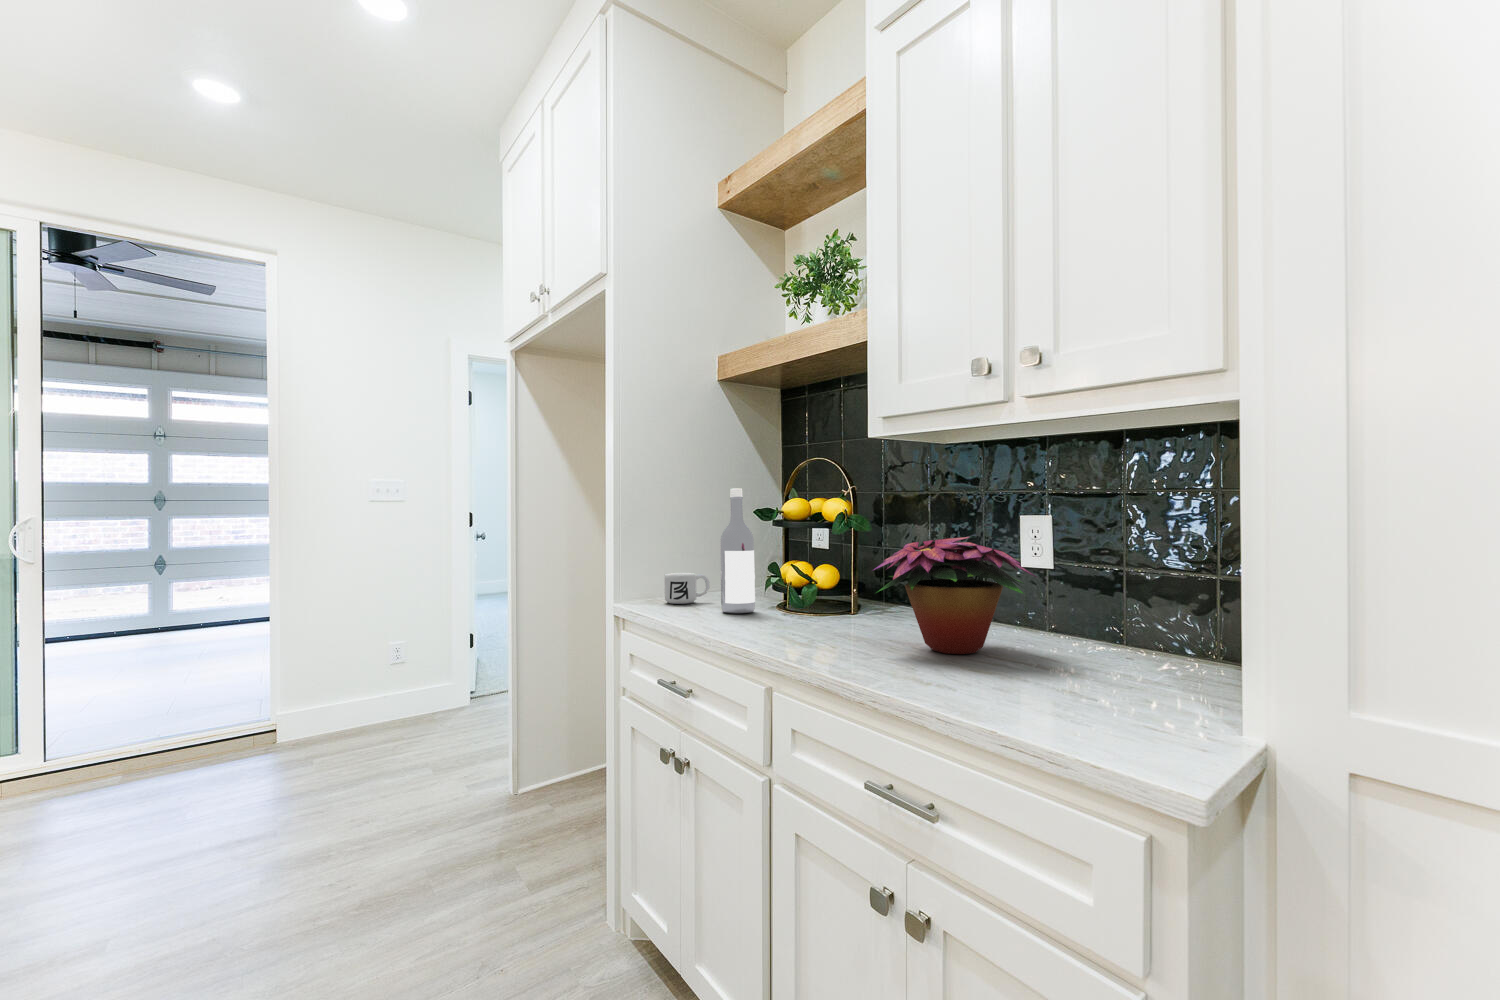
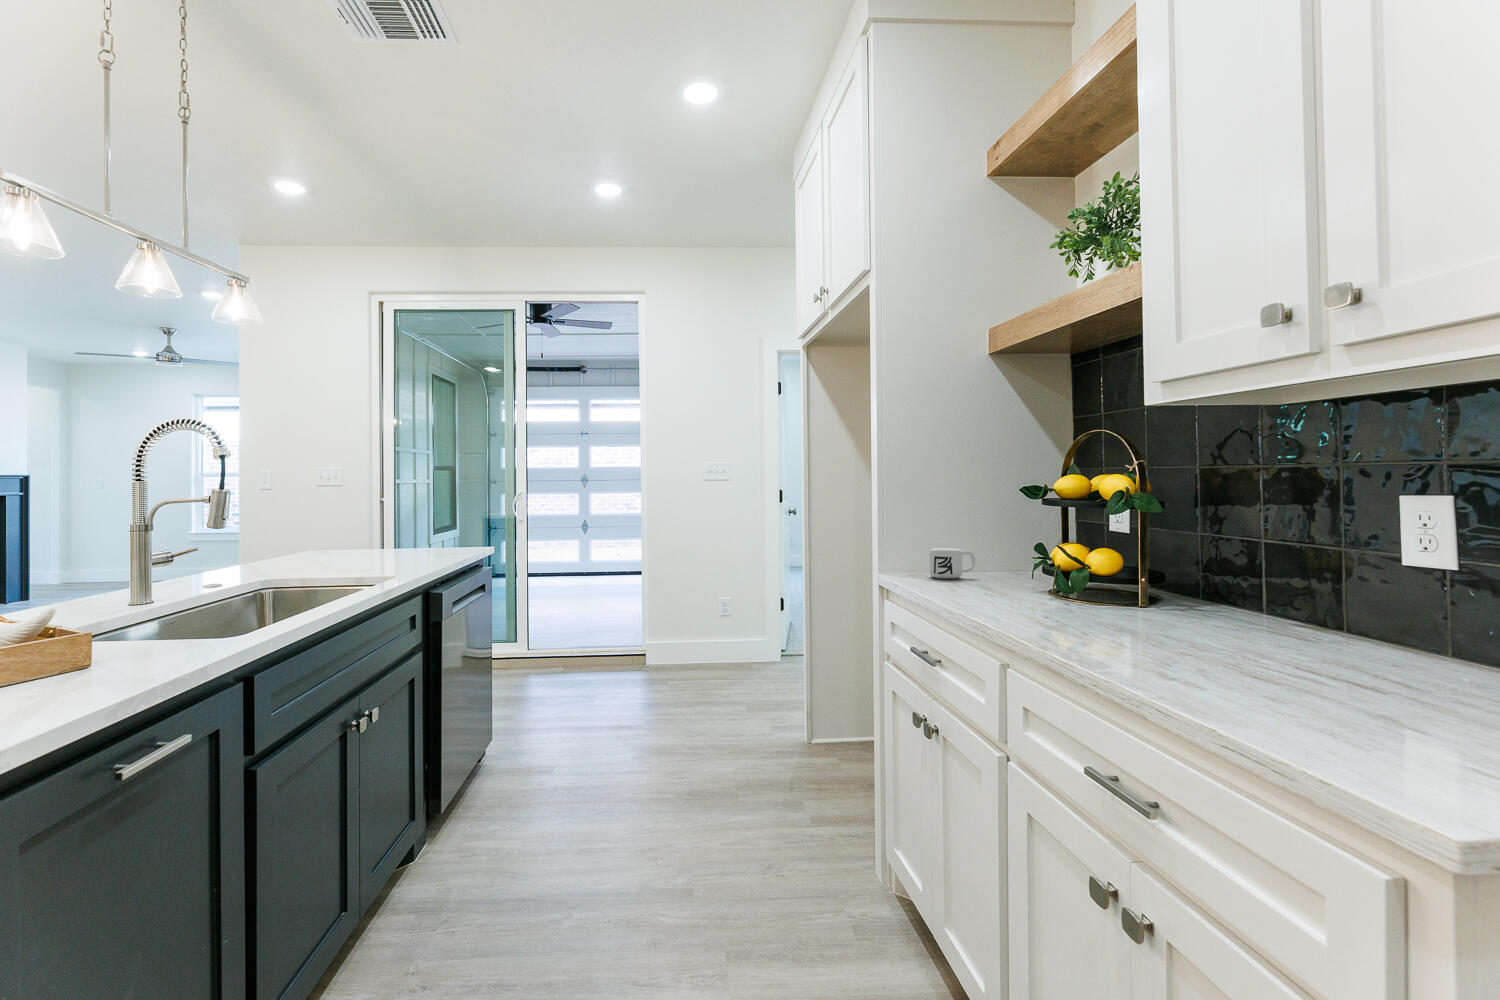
wine bottle: present [720,488,755,613] -> none [981,463,1018,591]
flower arrangement: present [874,537,1036,654] -> none [1118,515,1351,649]

